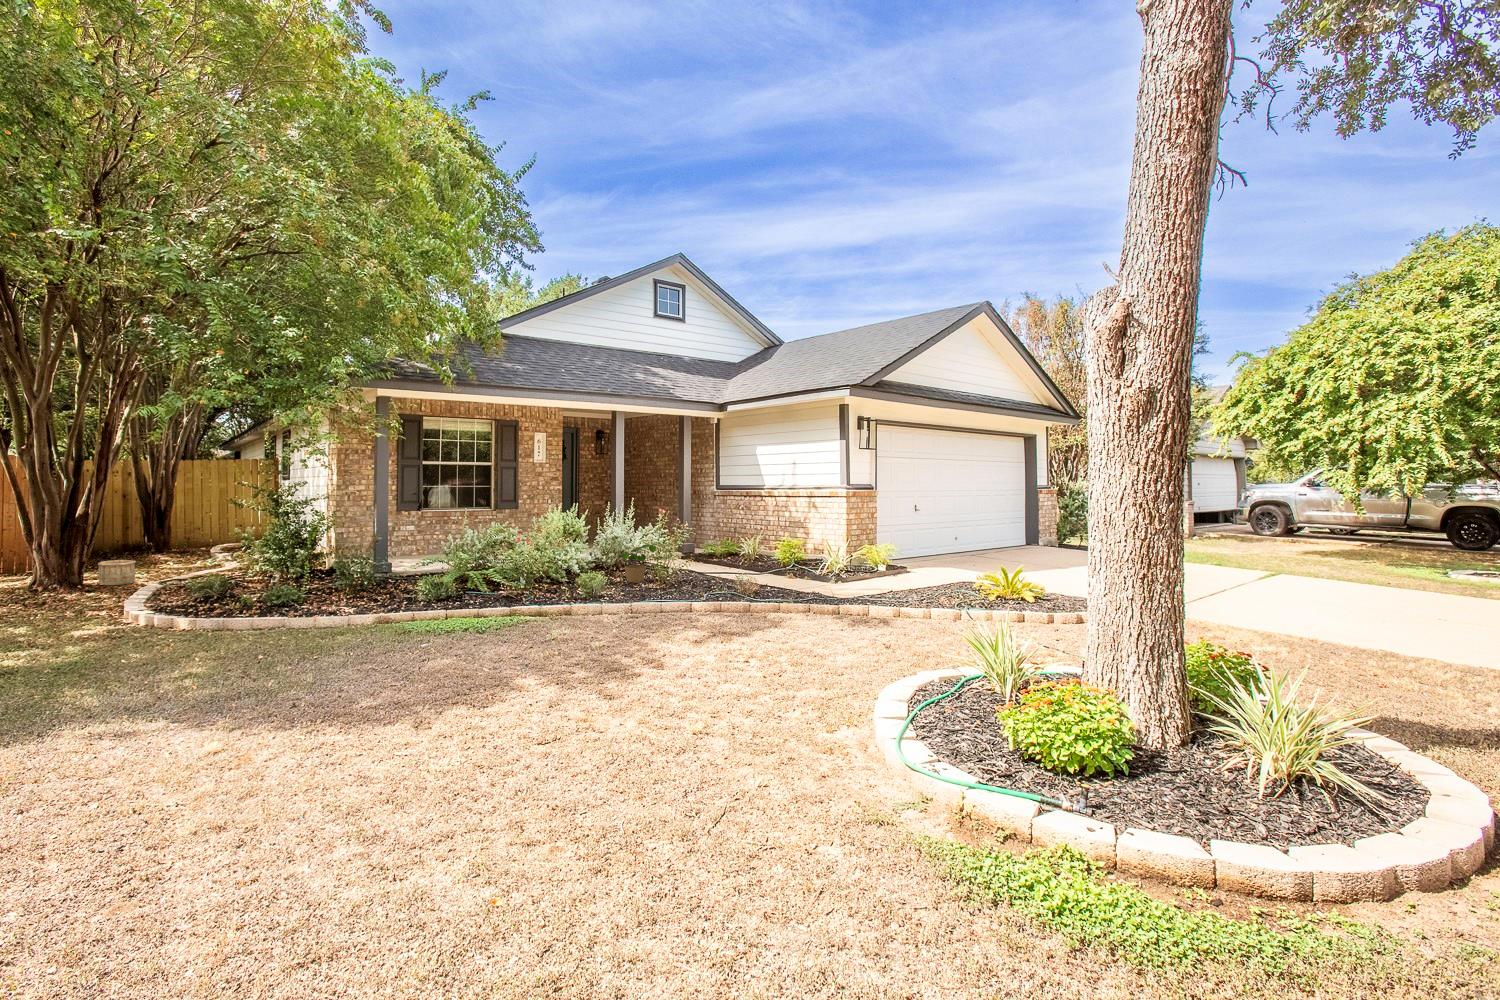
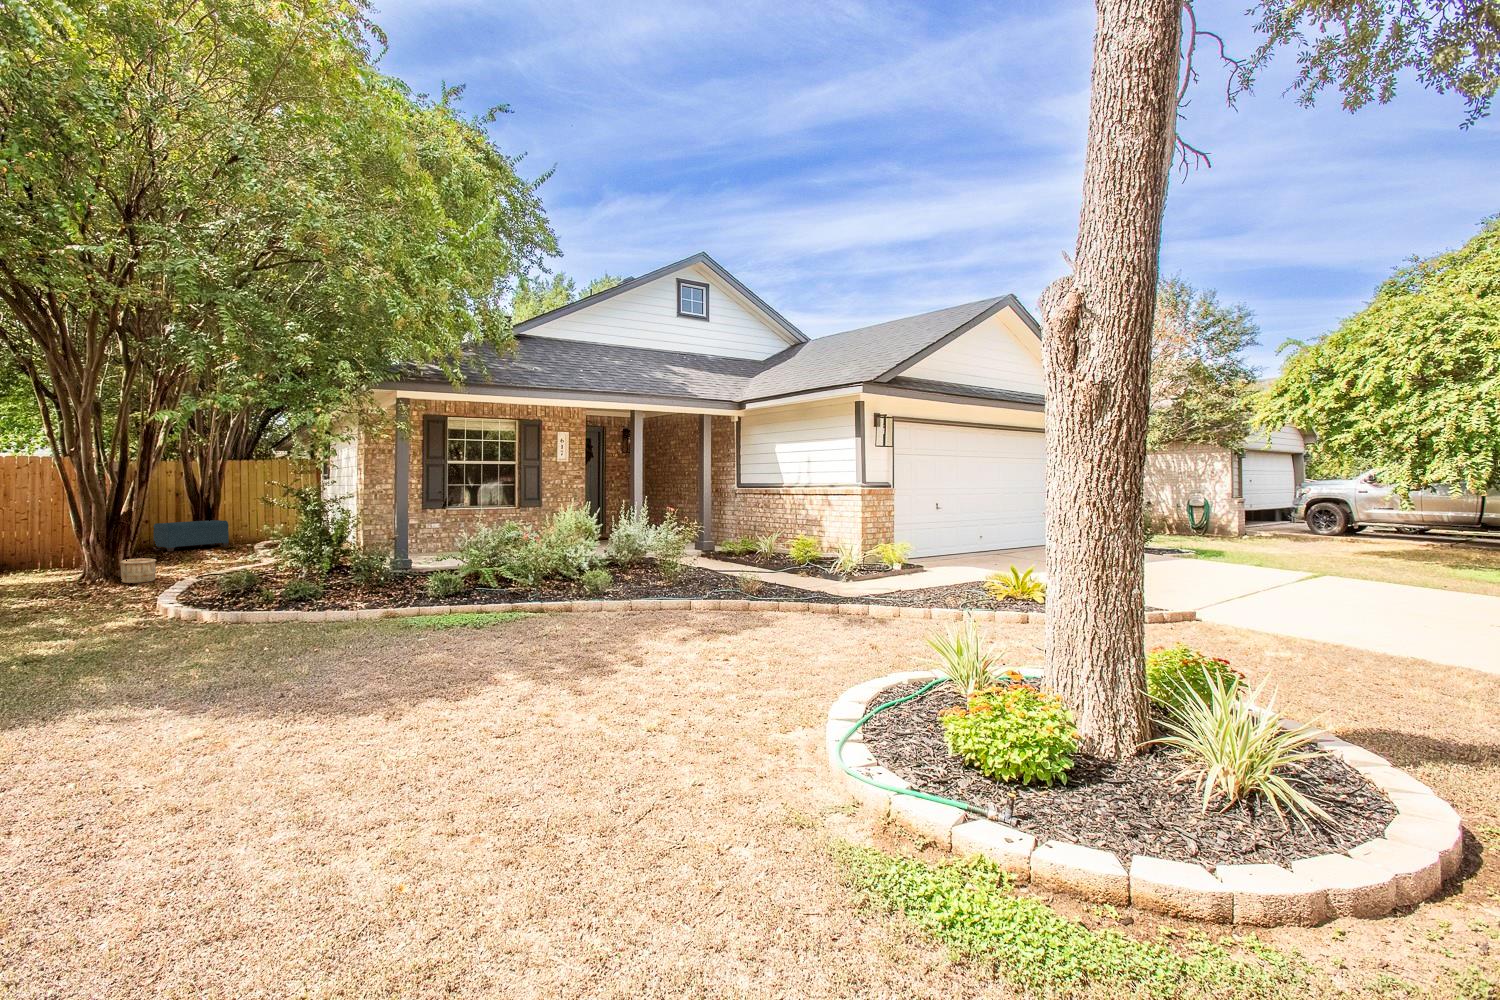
bench: none [123,521,202,553] -> present [153,520,229,551]
potted plant: present [622,544,656,582] -> none [623,544,663,582]

